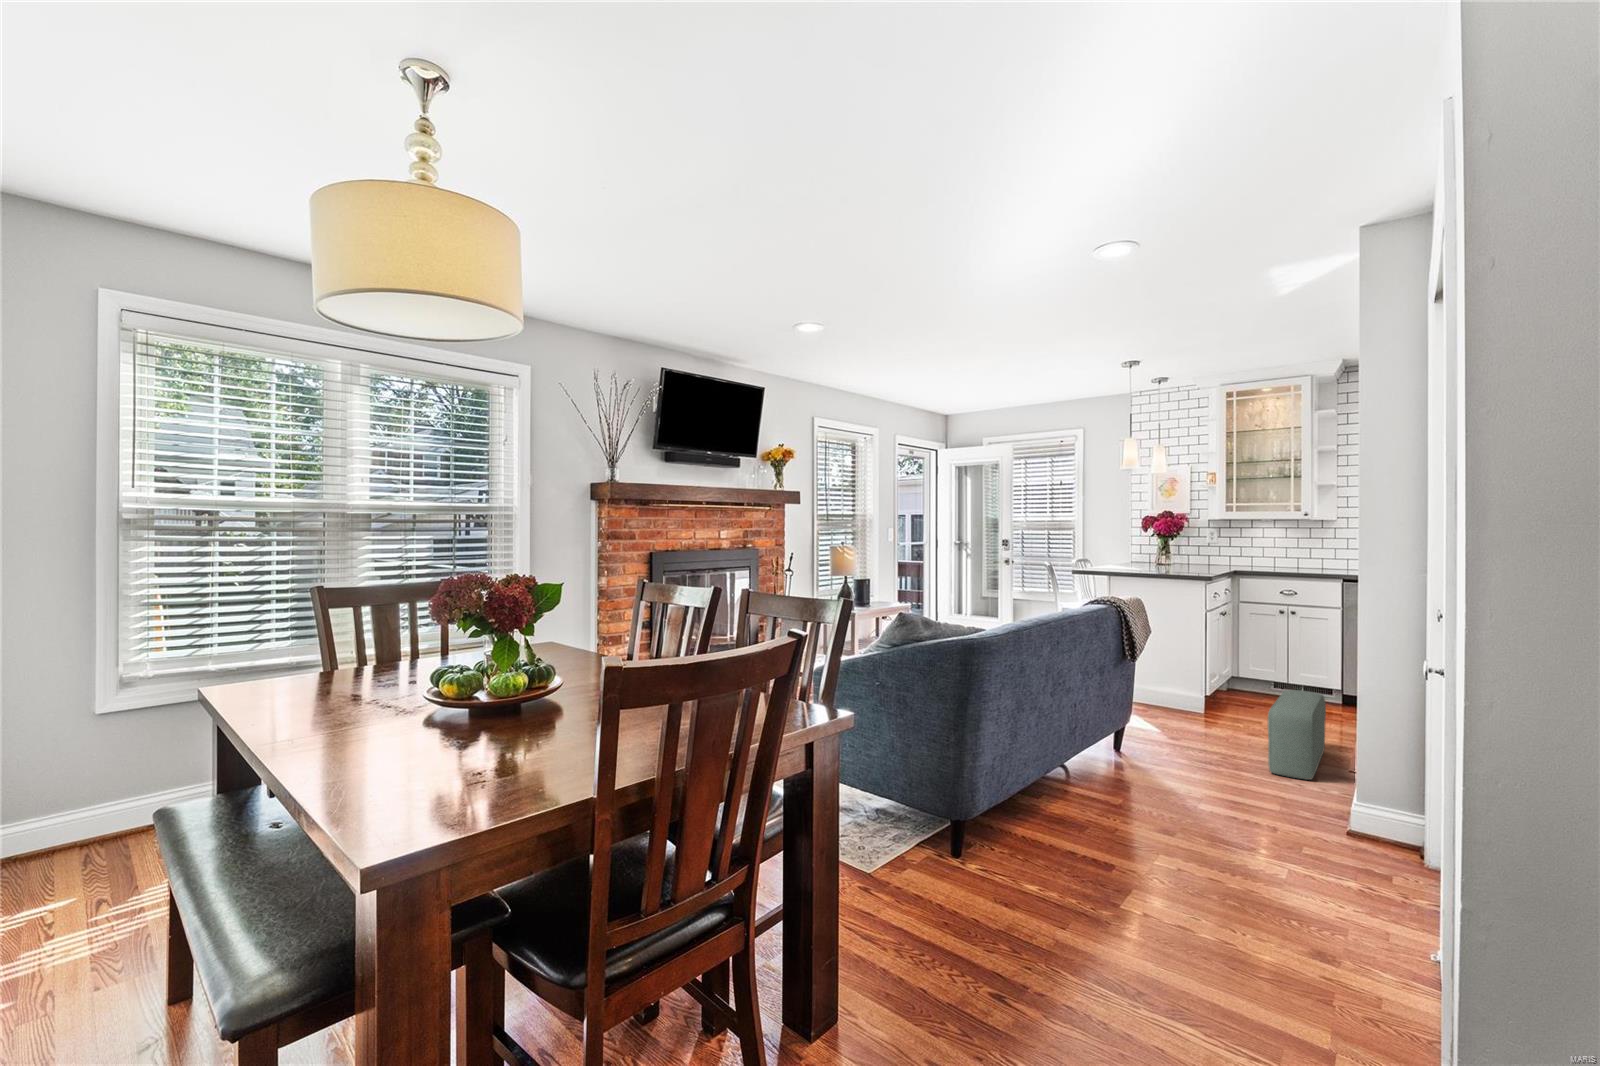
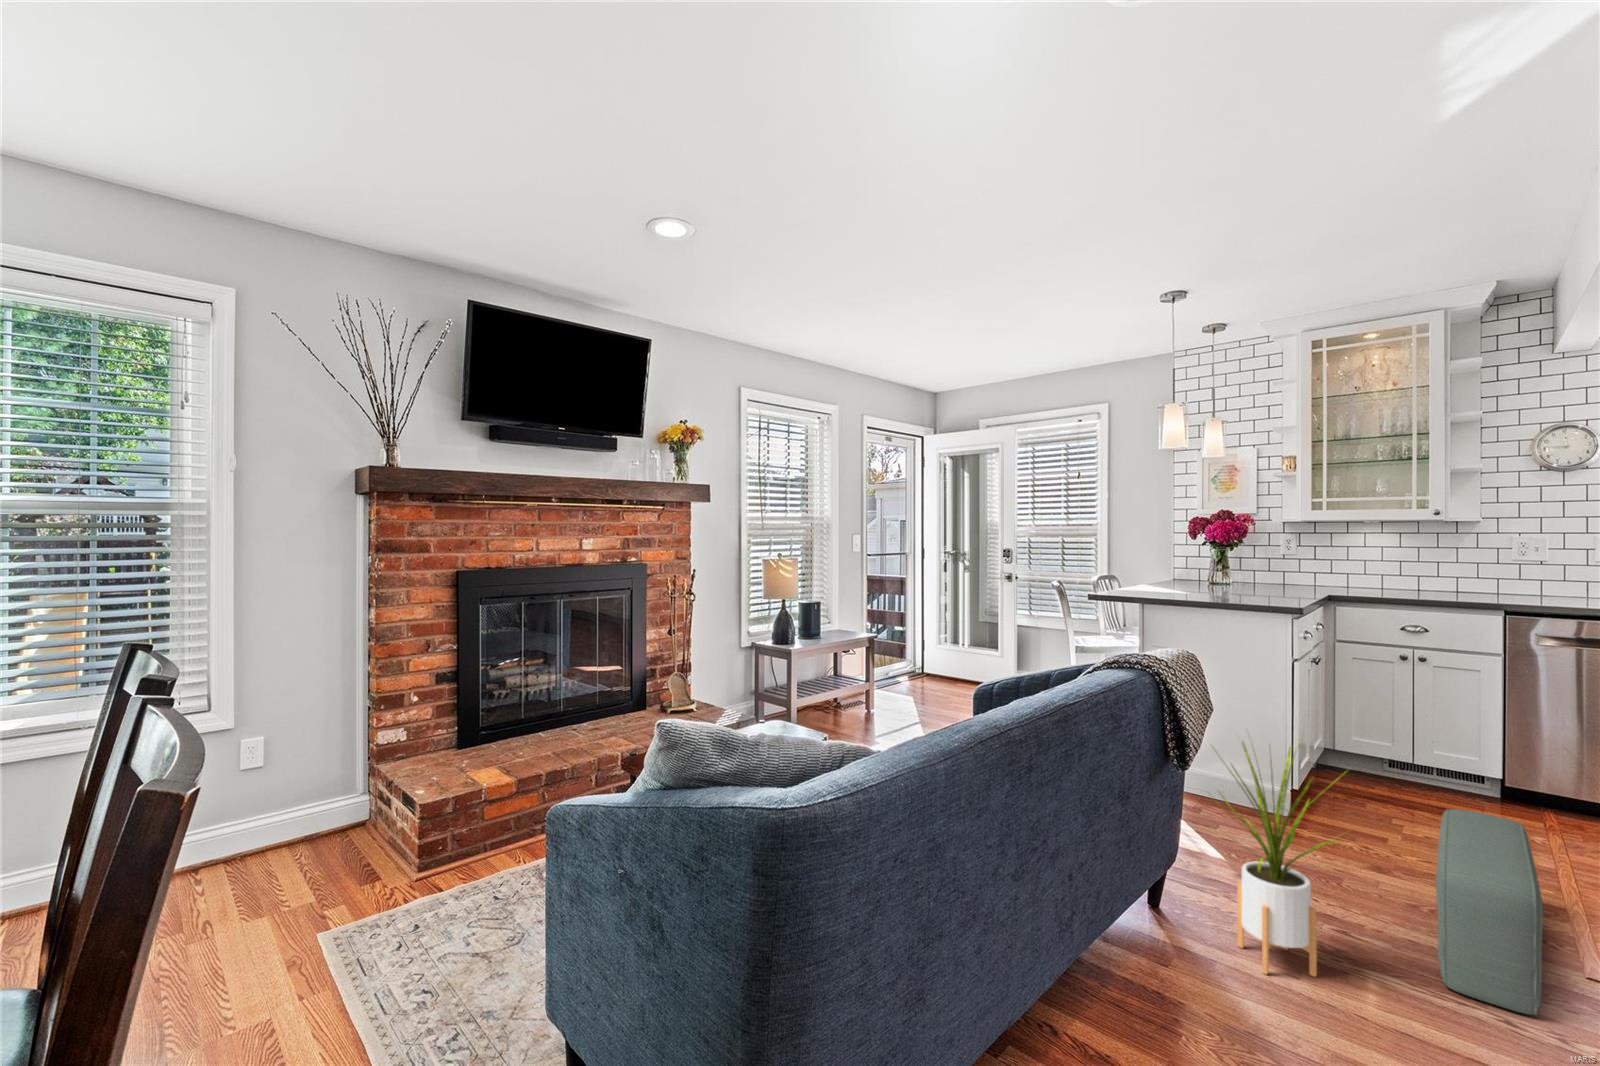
house plant: none [1146,639,1223,772] -> present [1217,741,1338,977]

